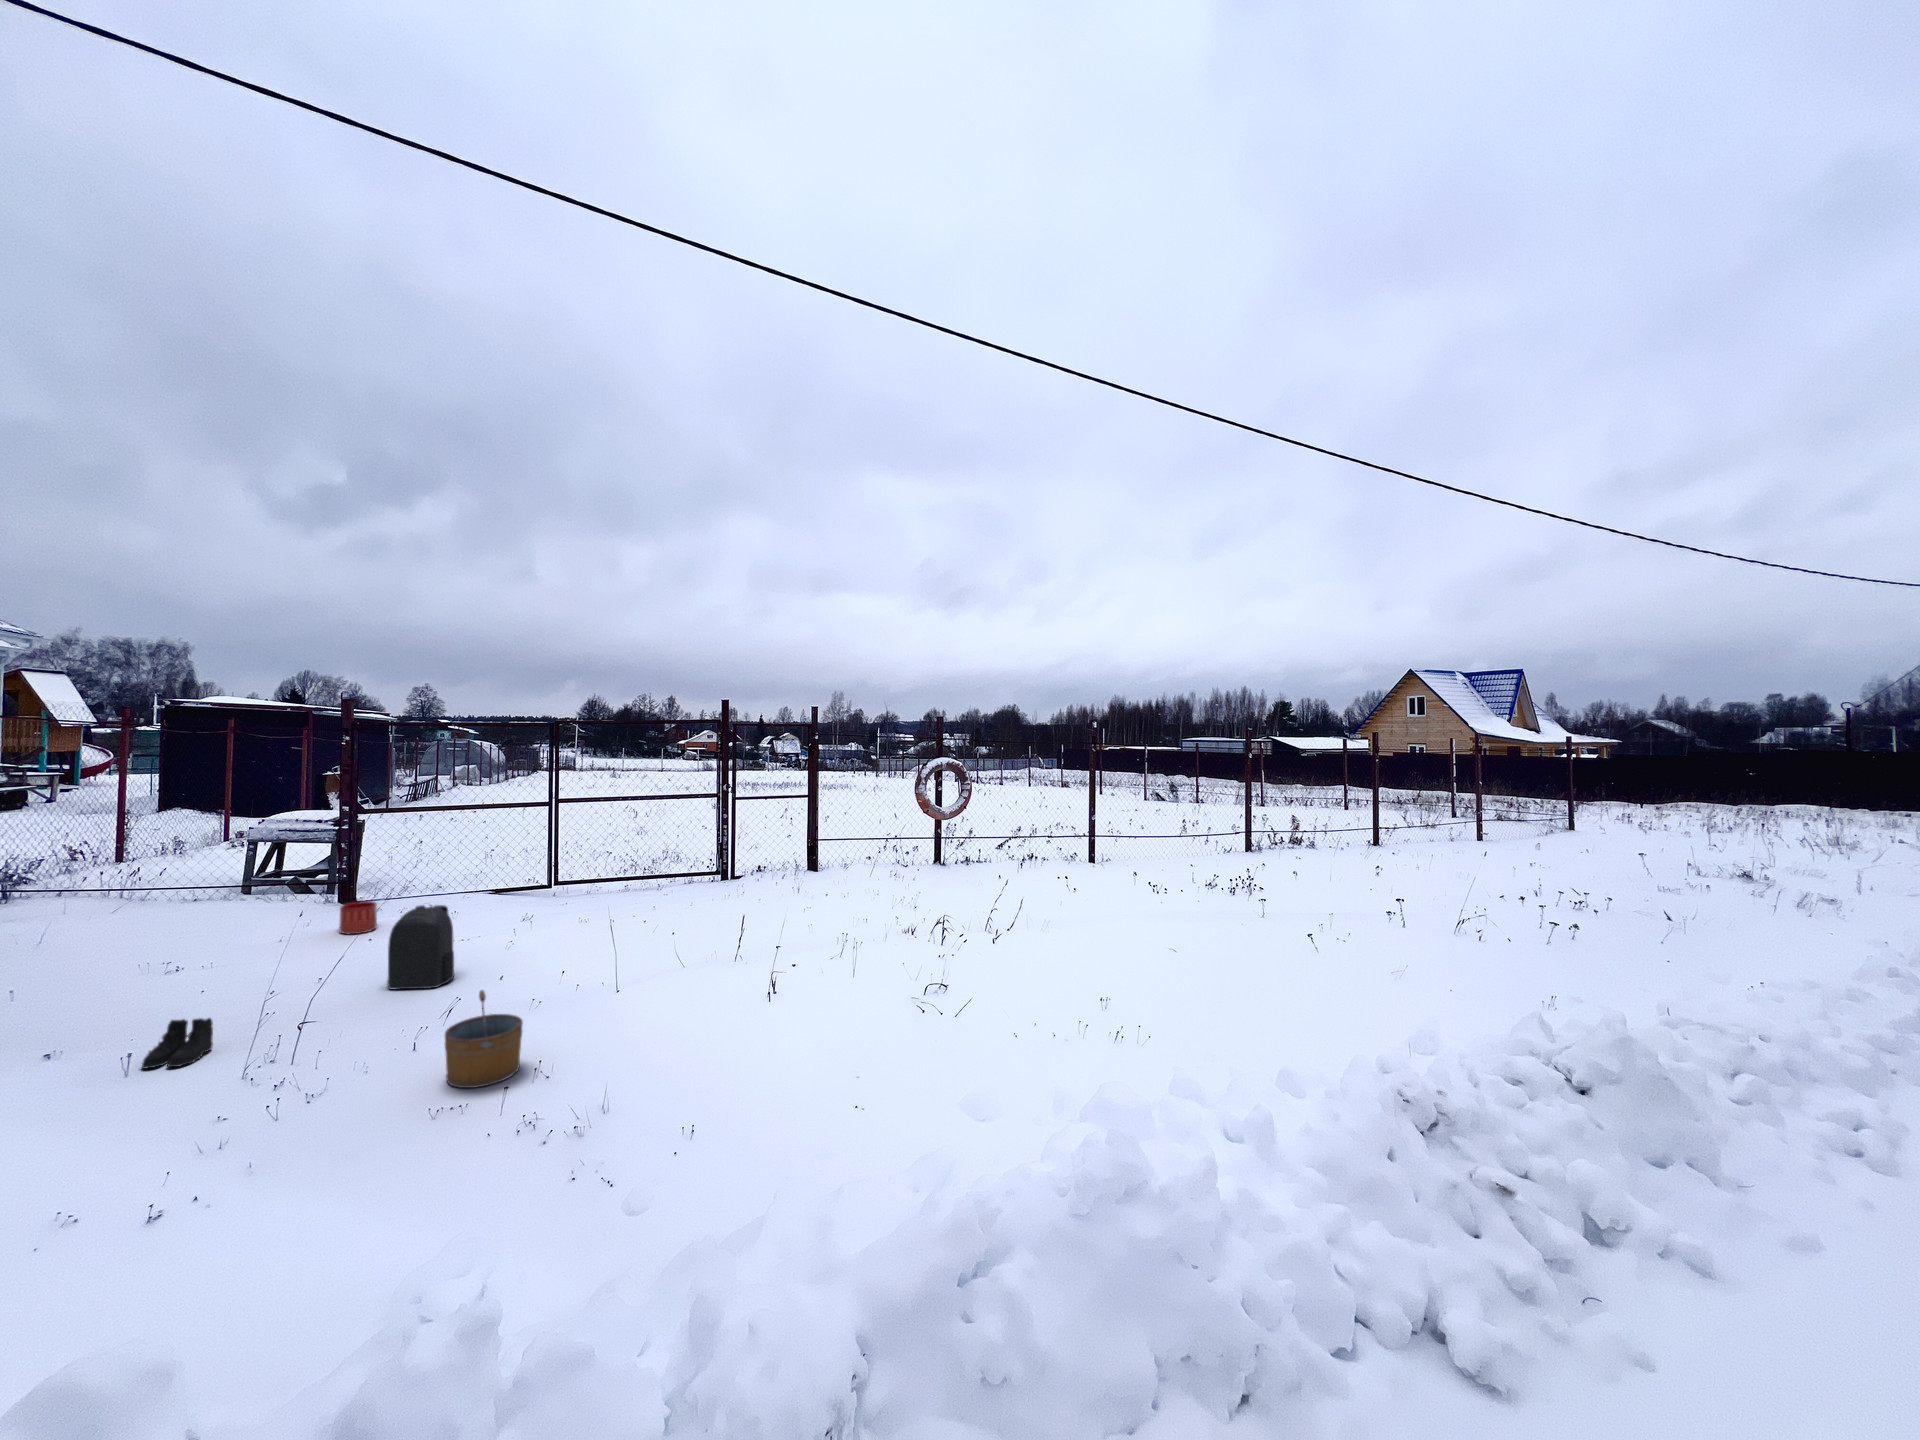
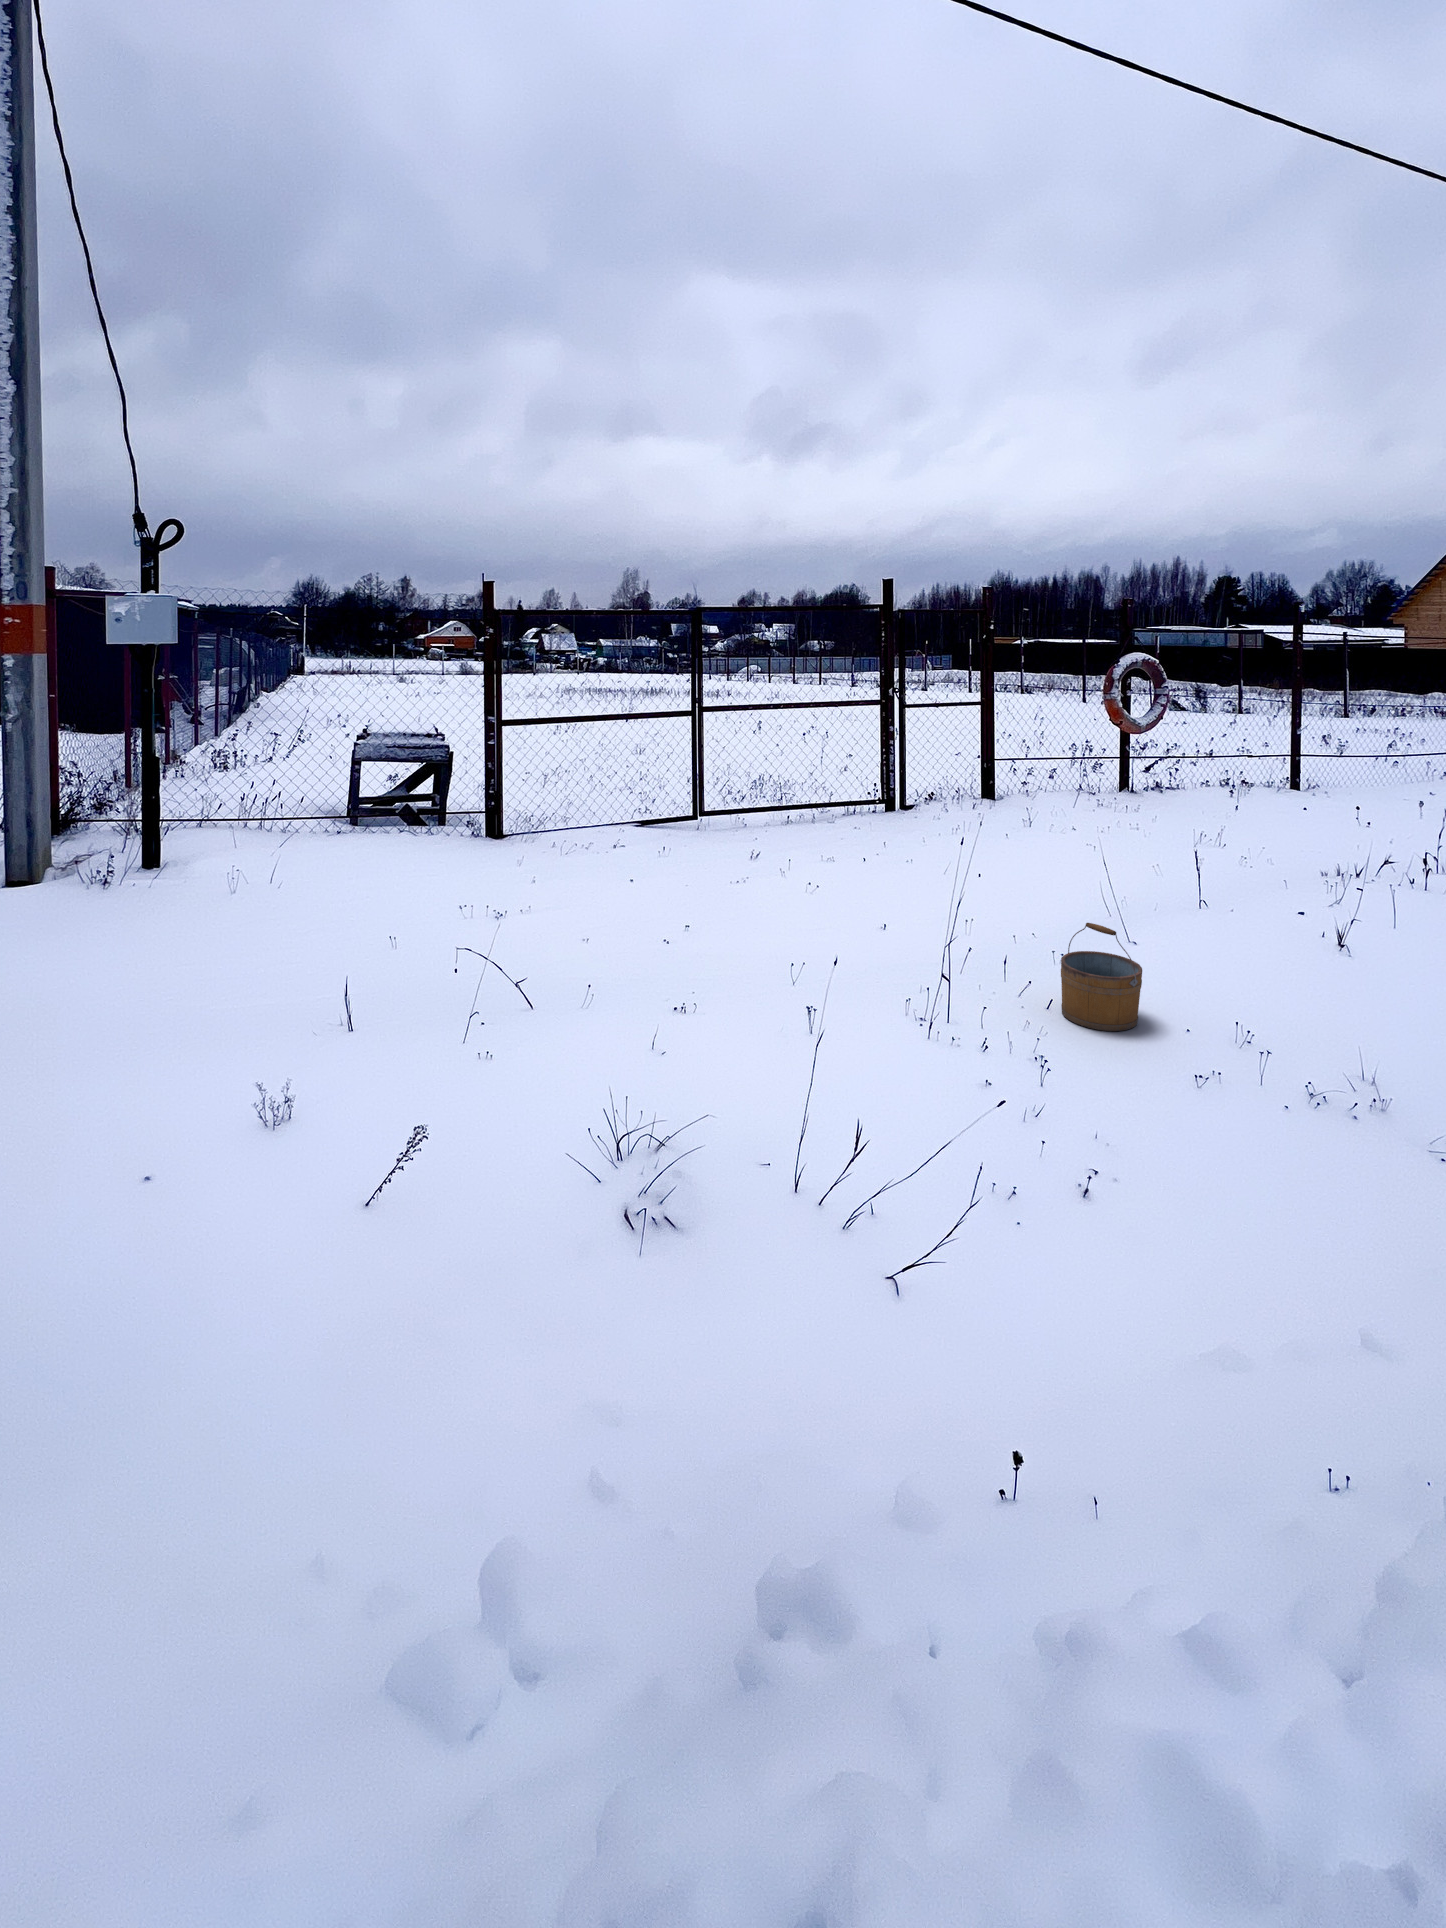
planter: present [339,901,377,934] -> none [604,831,640,870]
backpack: present [387,905,454,990] -> none [788,829,854,929]
boots: present [142,1018,213,1068] -> none [713,954,762,1008]

